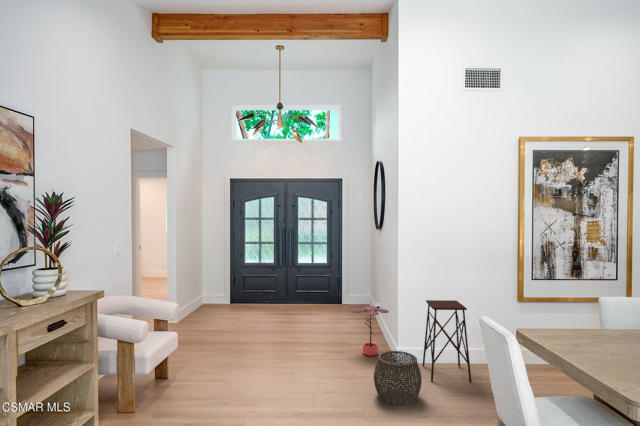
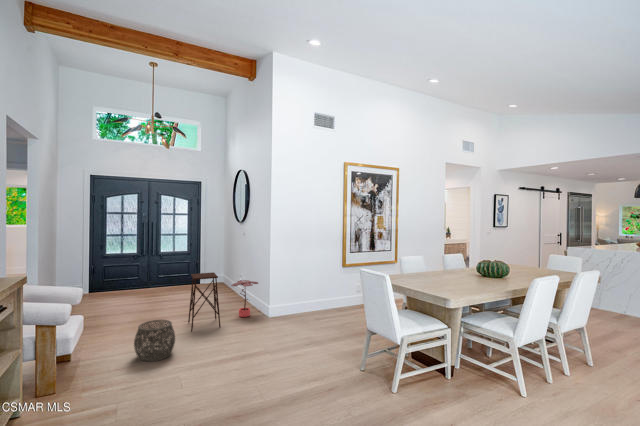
side table: present [423,300,471,382] -> present [188,272,221,332]
woven basket: present [374,351,422,406] -> present [134,320,175,362]

